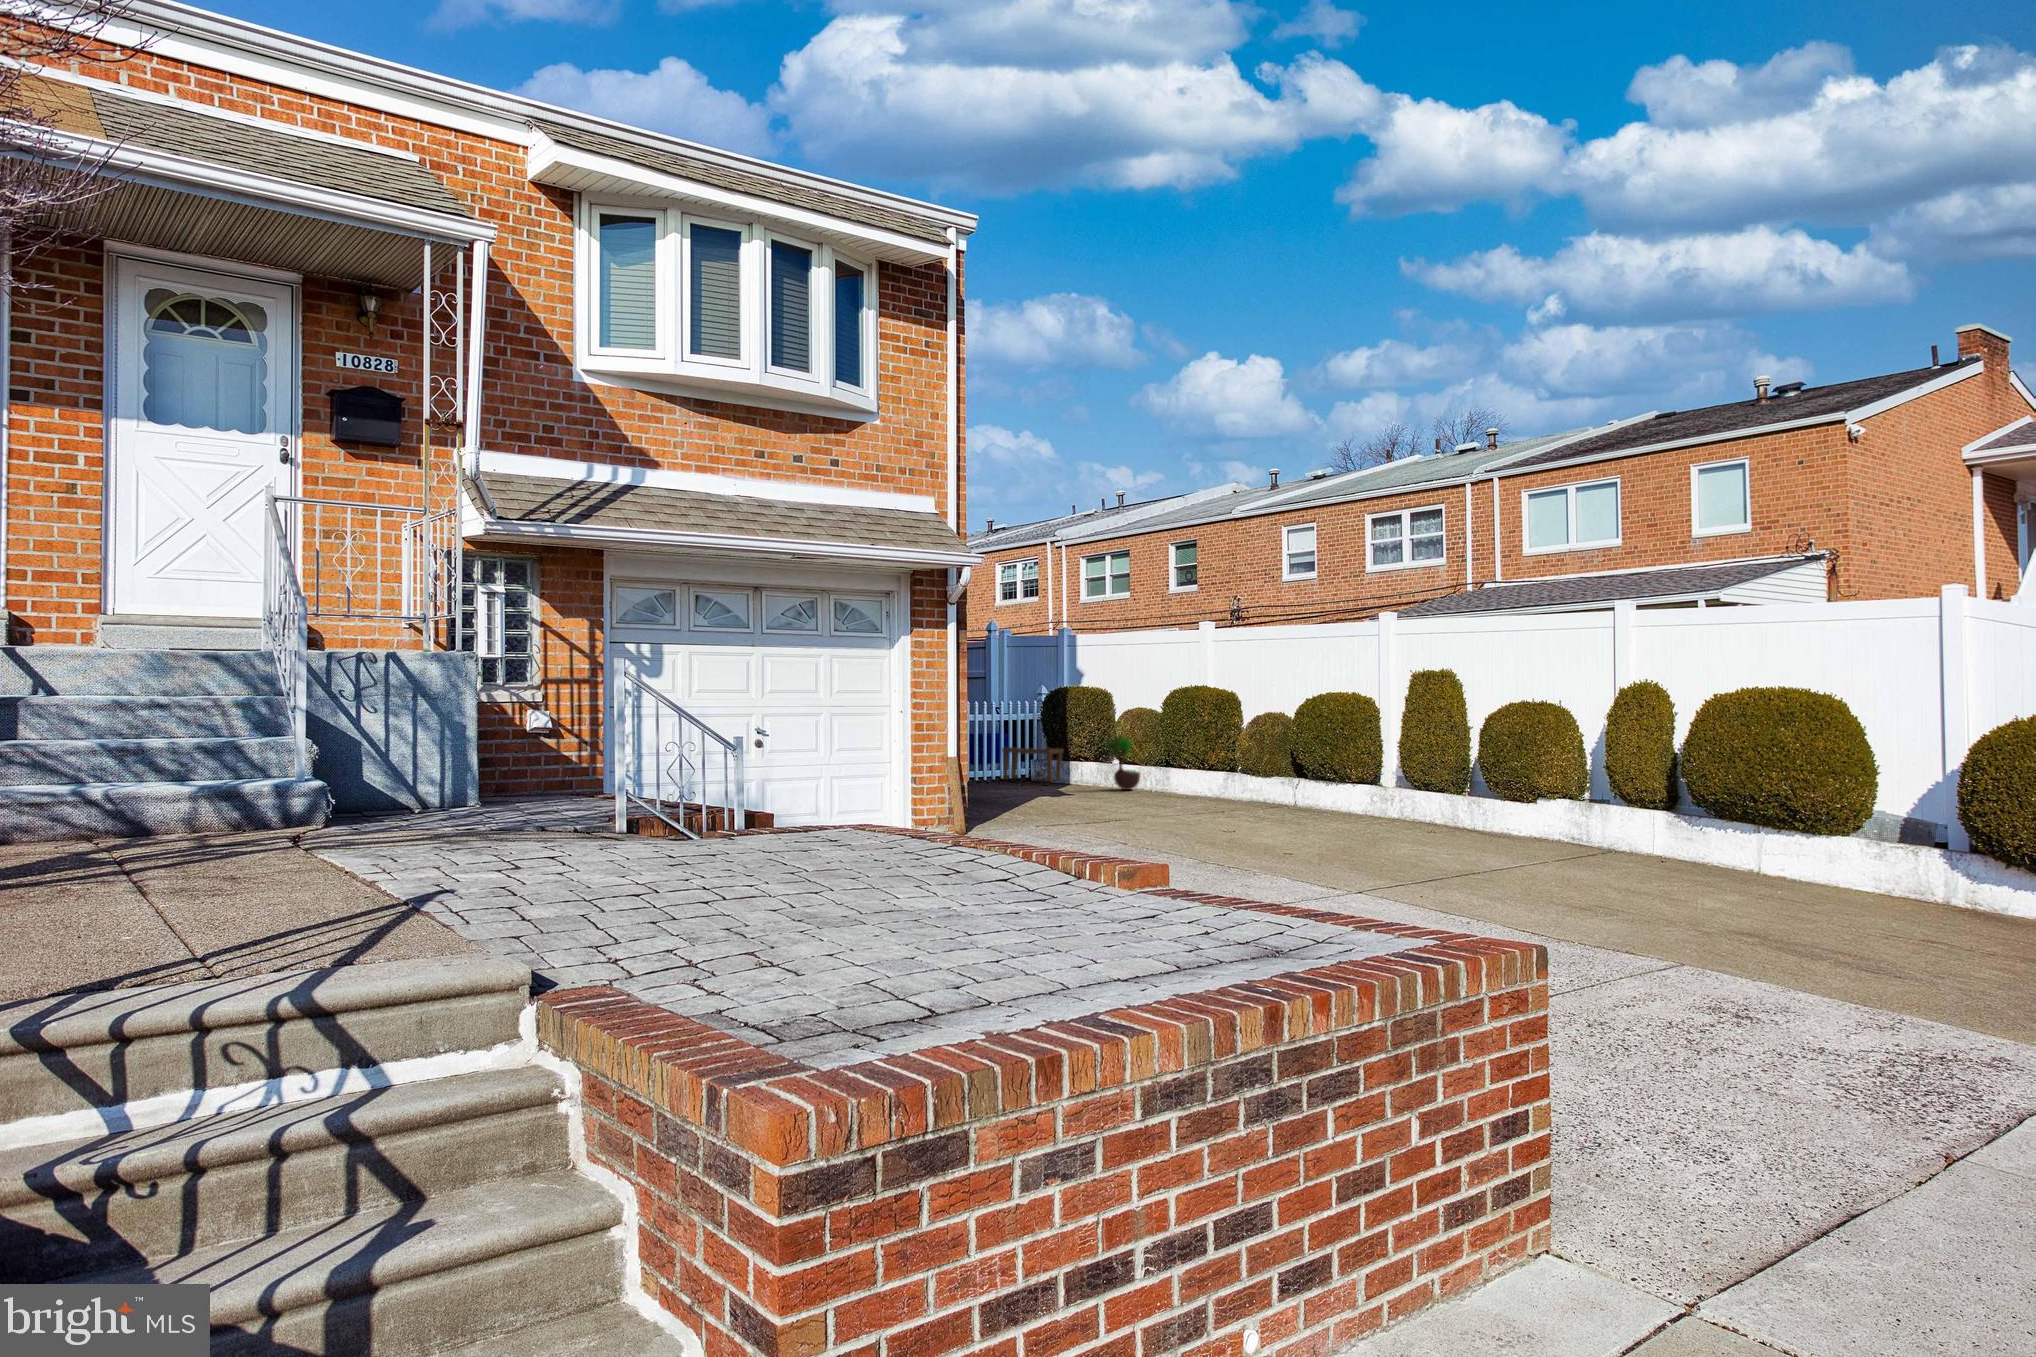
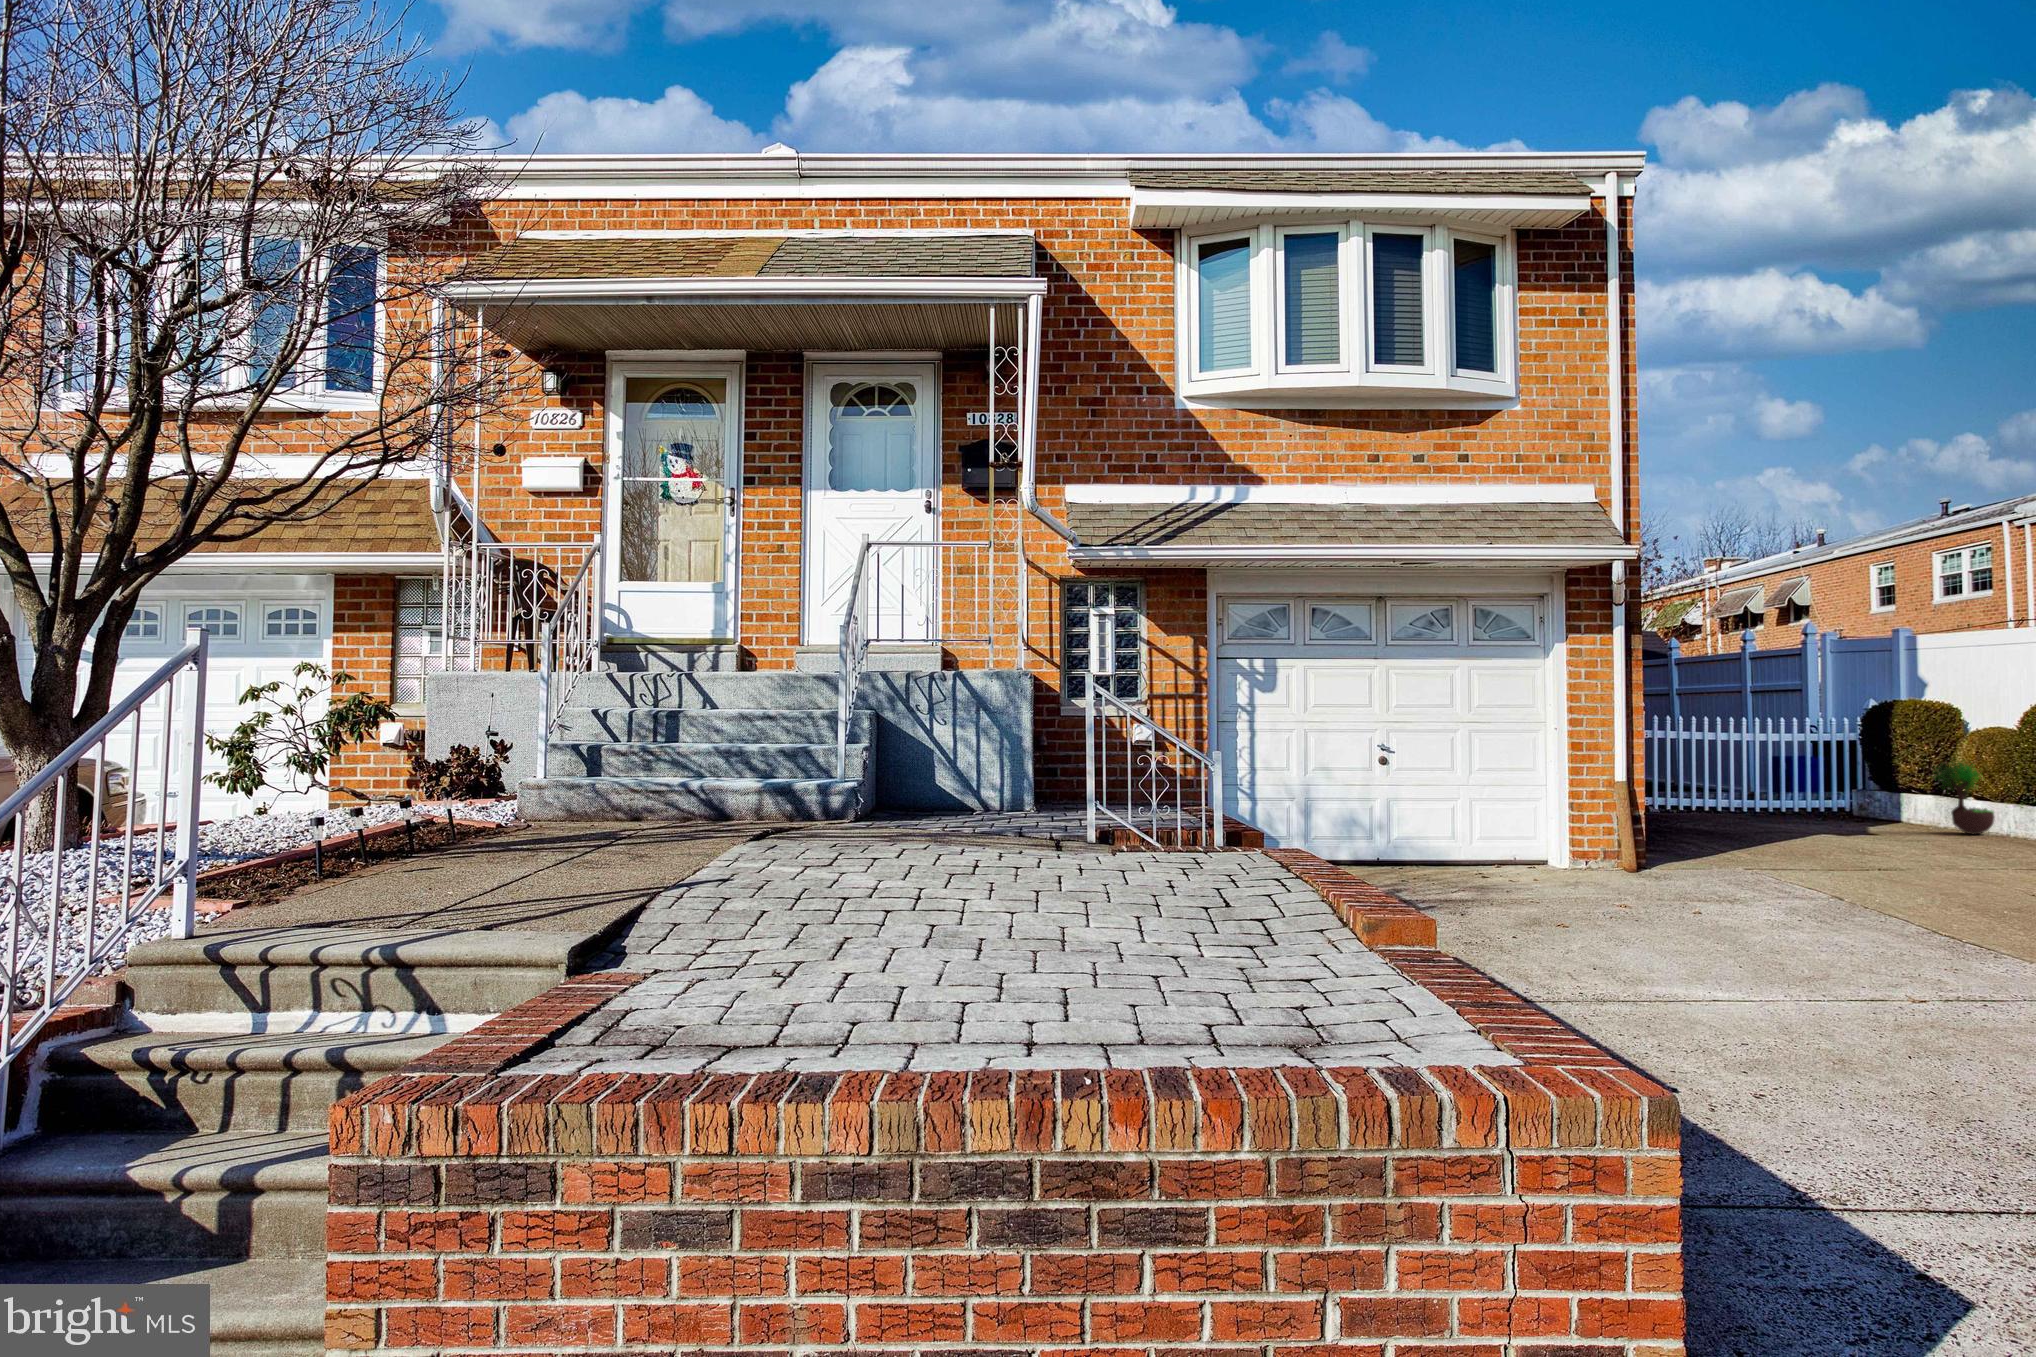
bench: present [1002,747,1064,782] -> none [1803,775,1892,820]

